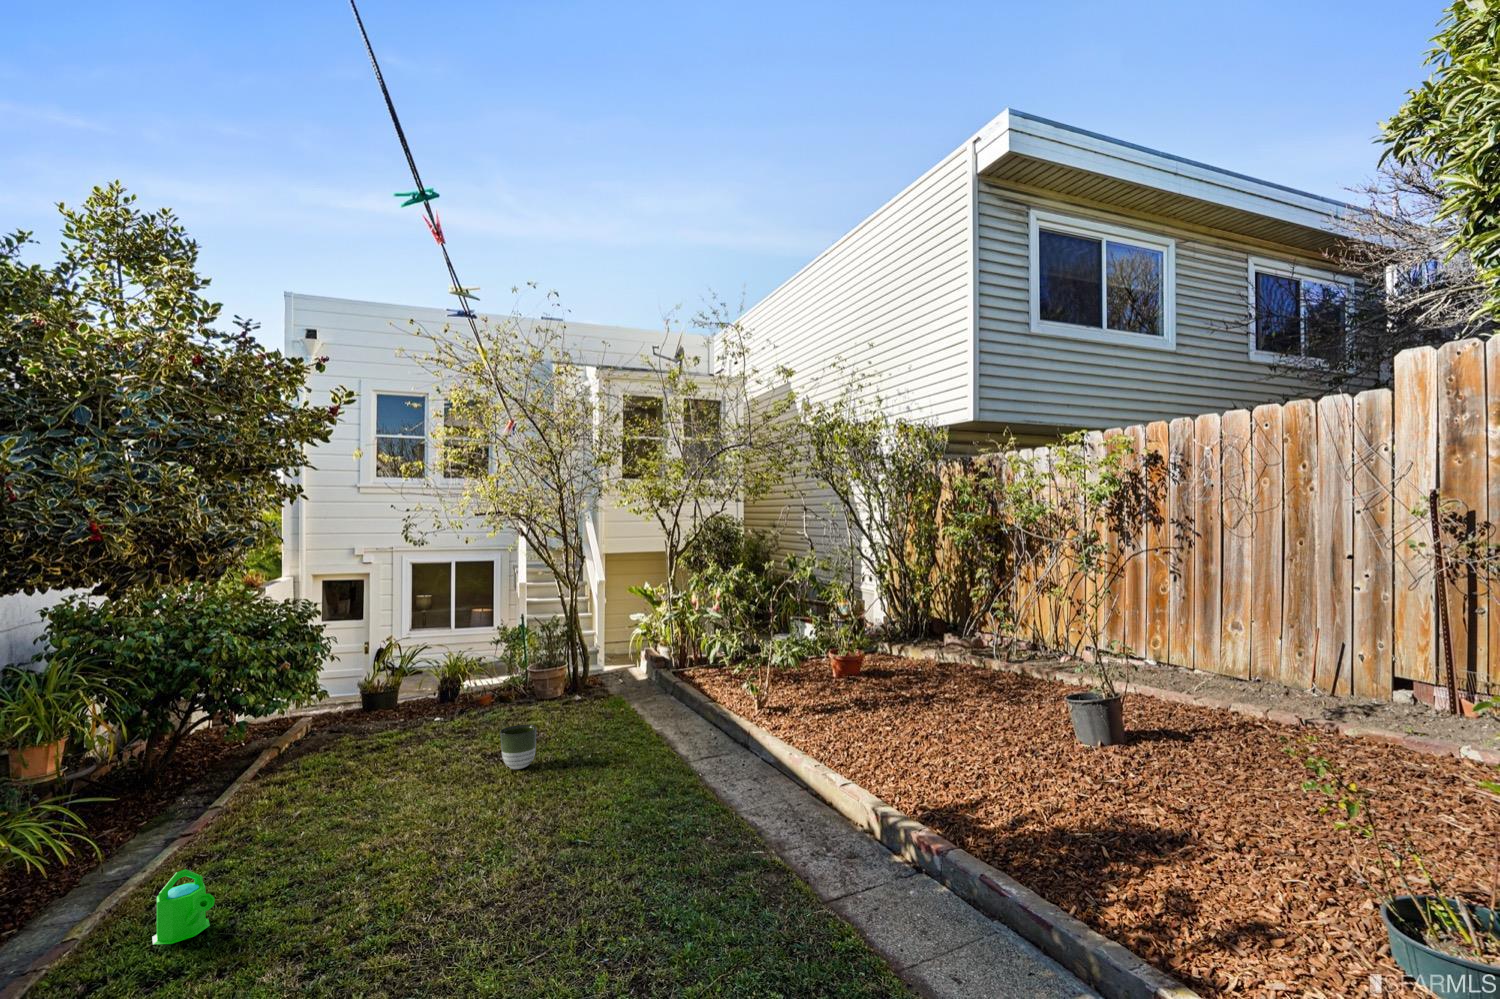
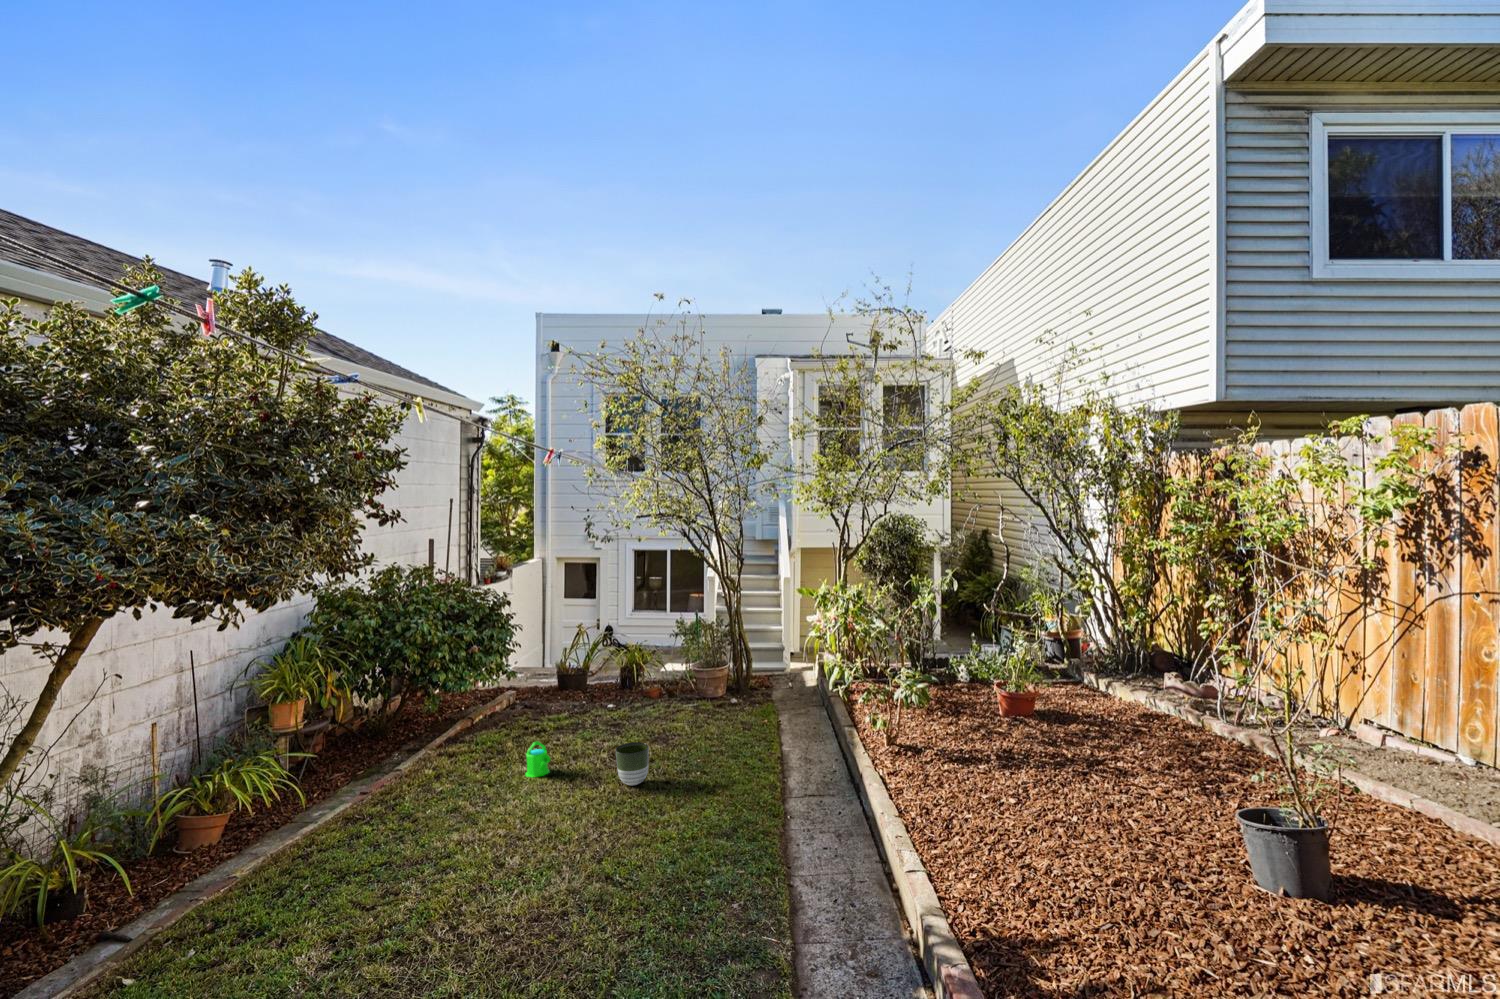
watering can: present [152,869,215,944] -> present [525,741,550,777]

